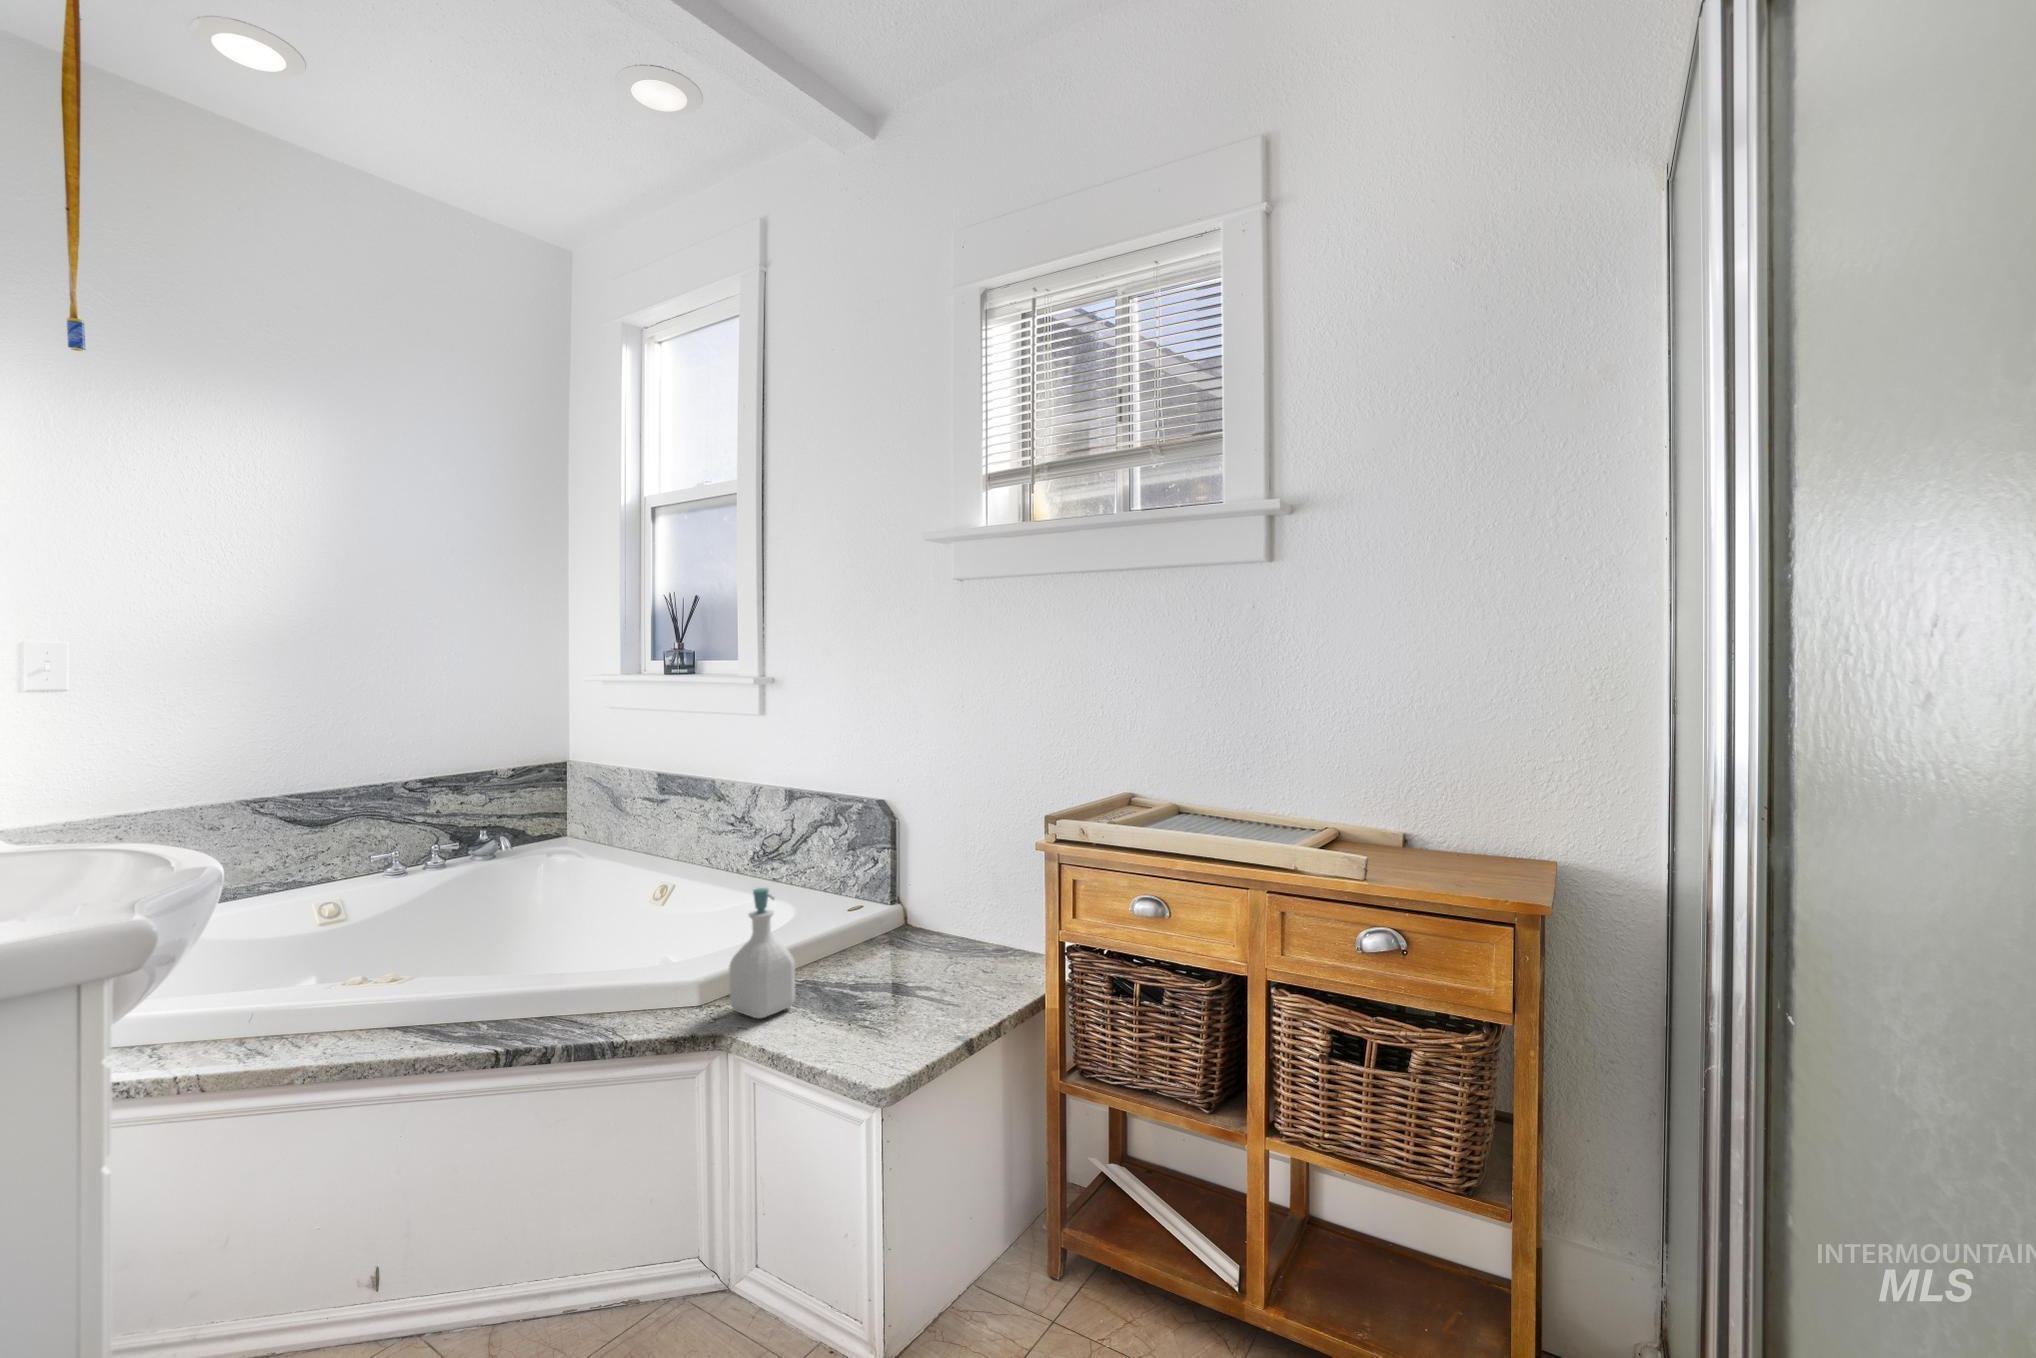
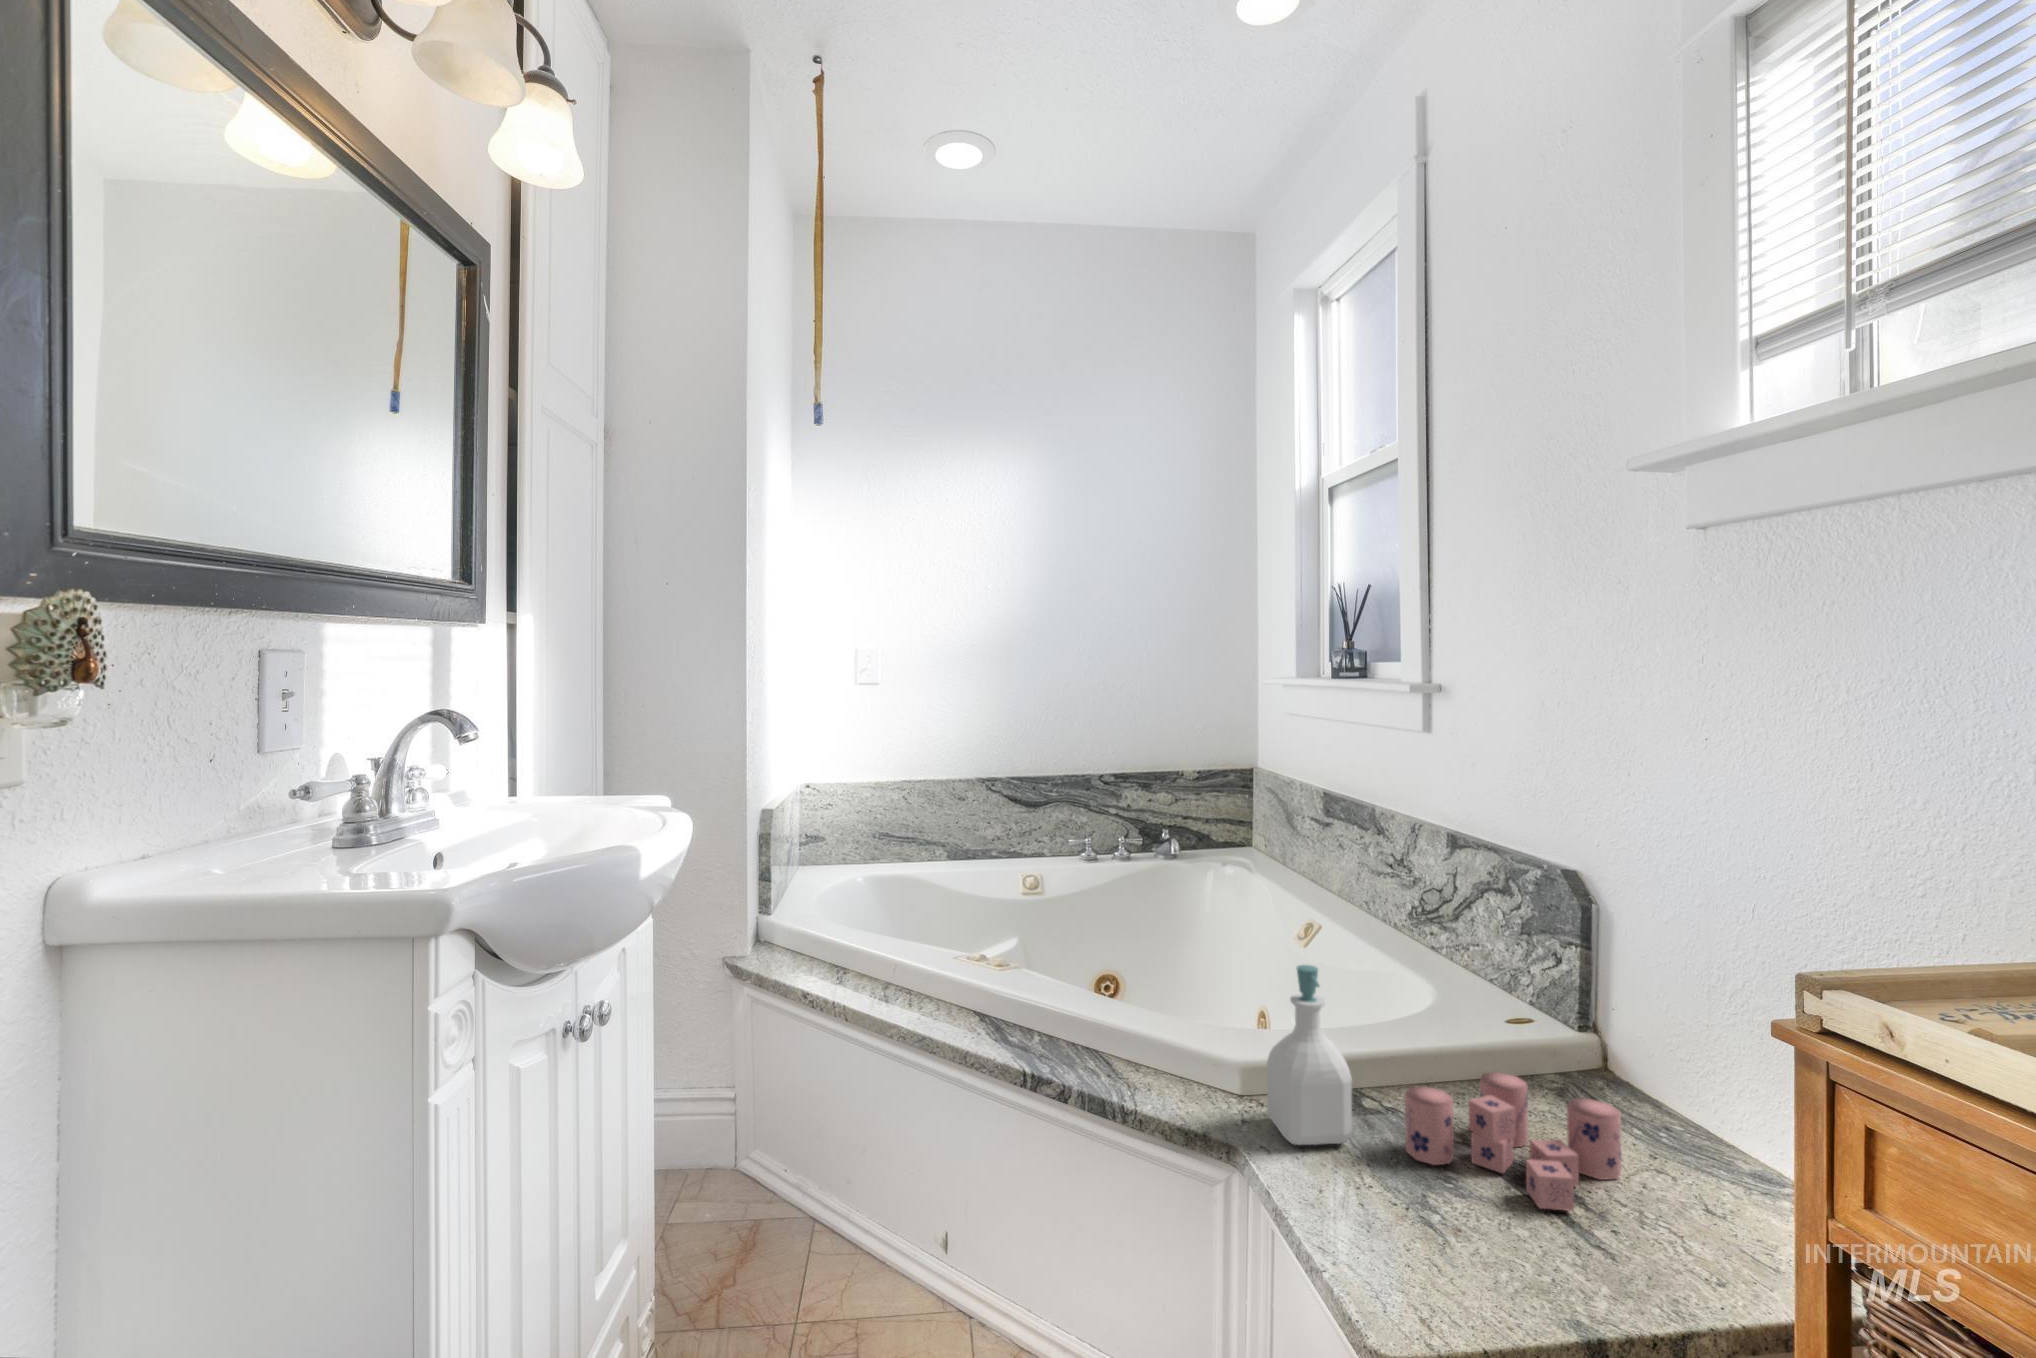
candle: none [828,932,940,1000] -> present [1405,1072,1621,1211]

